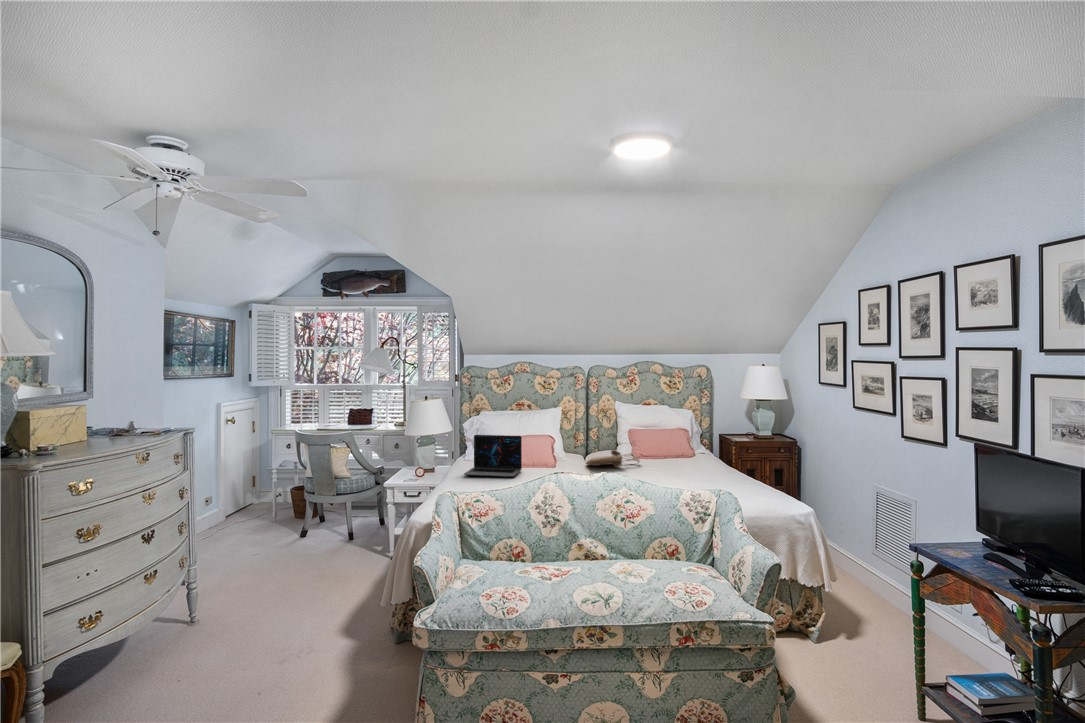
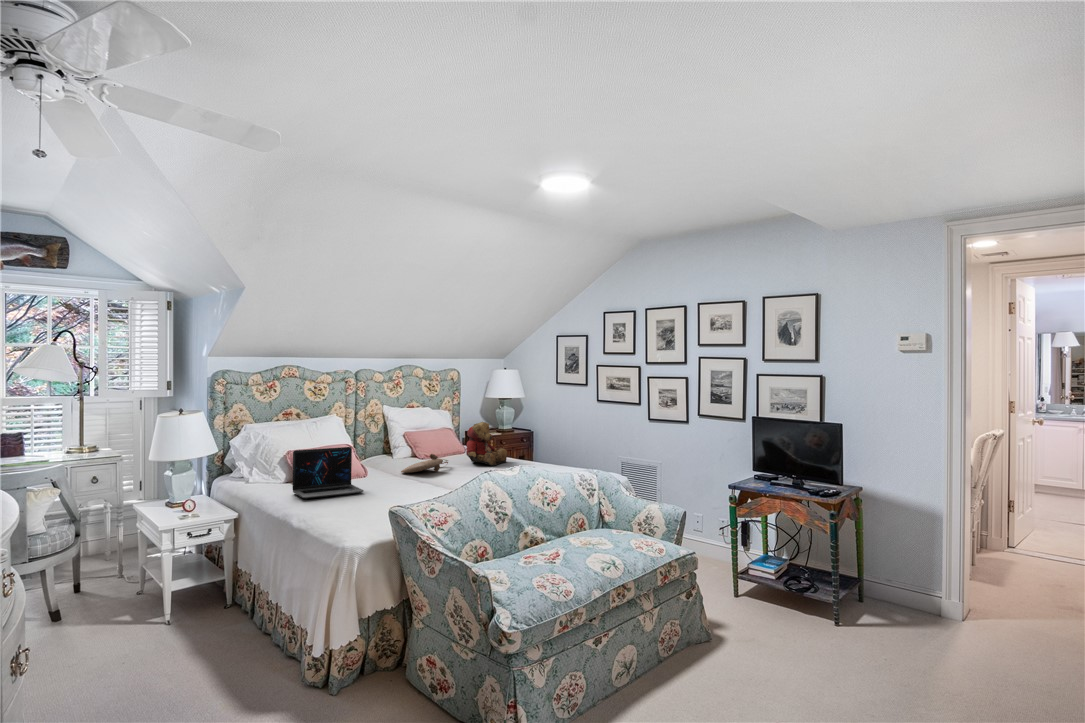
teddy bear: none [659,422,709,469] -> present [466,422,507,466]

